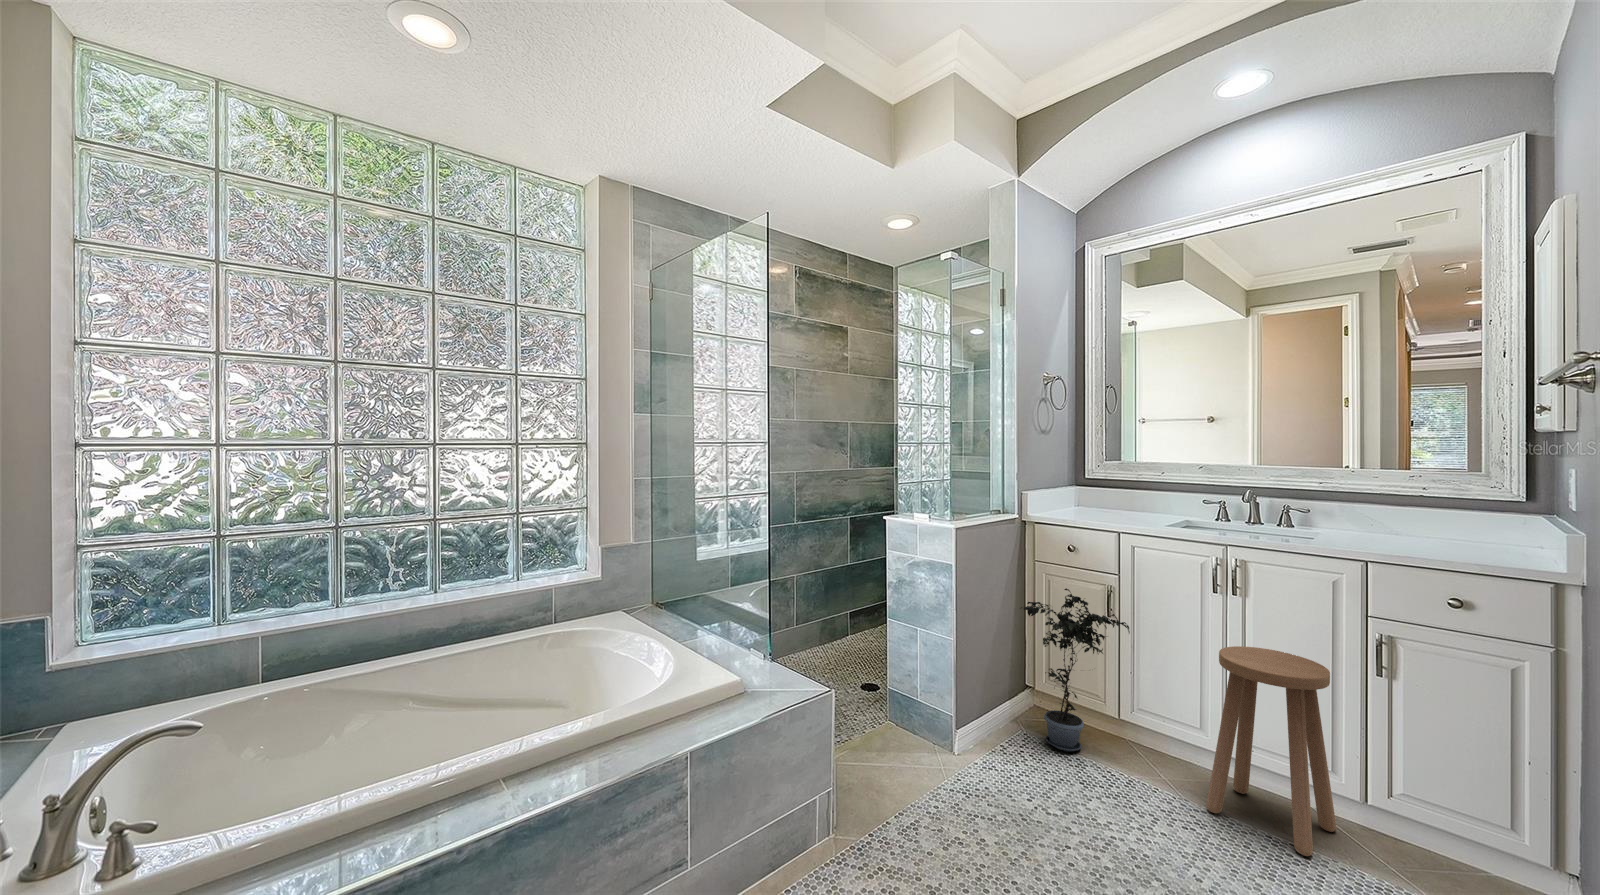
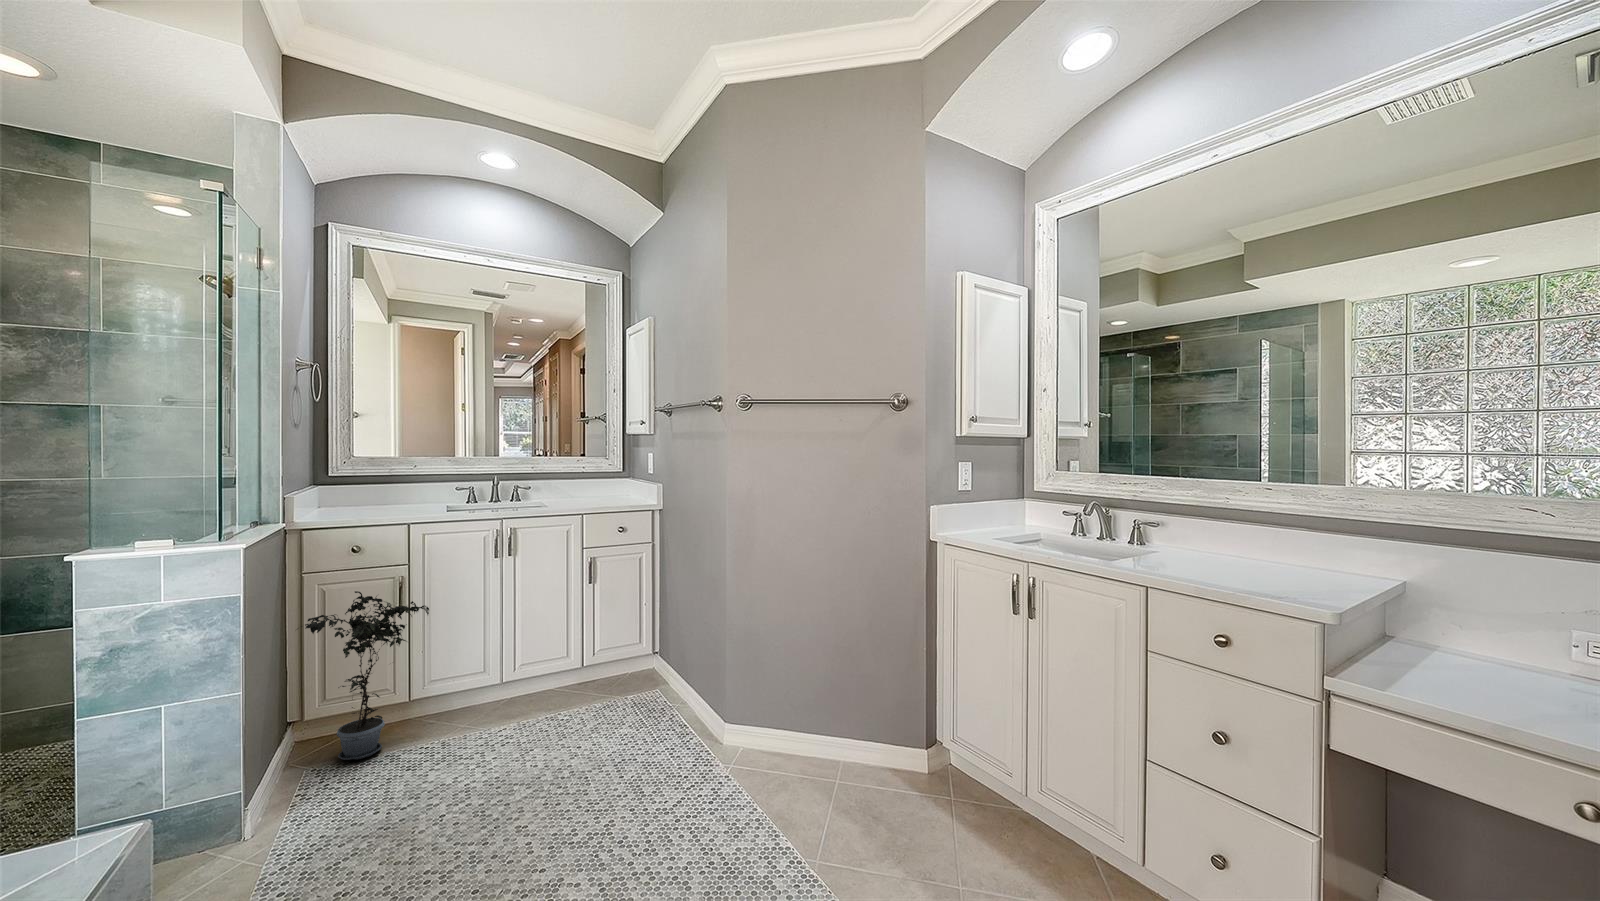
stool: present [1206,646,1336,856] -> none [507,589,577,727]

